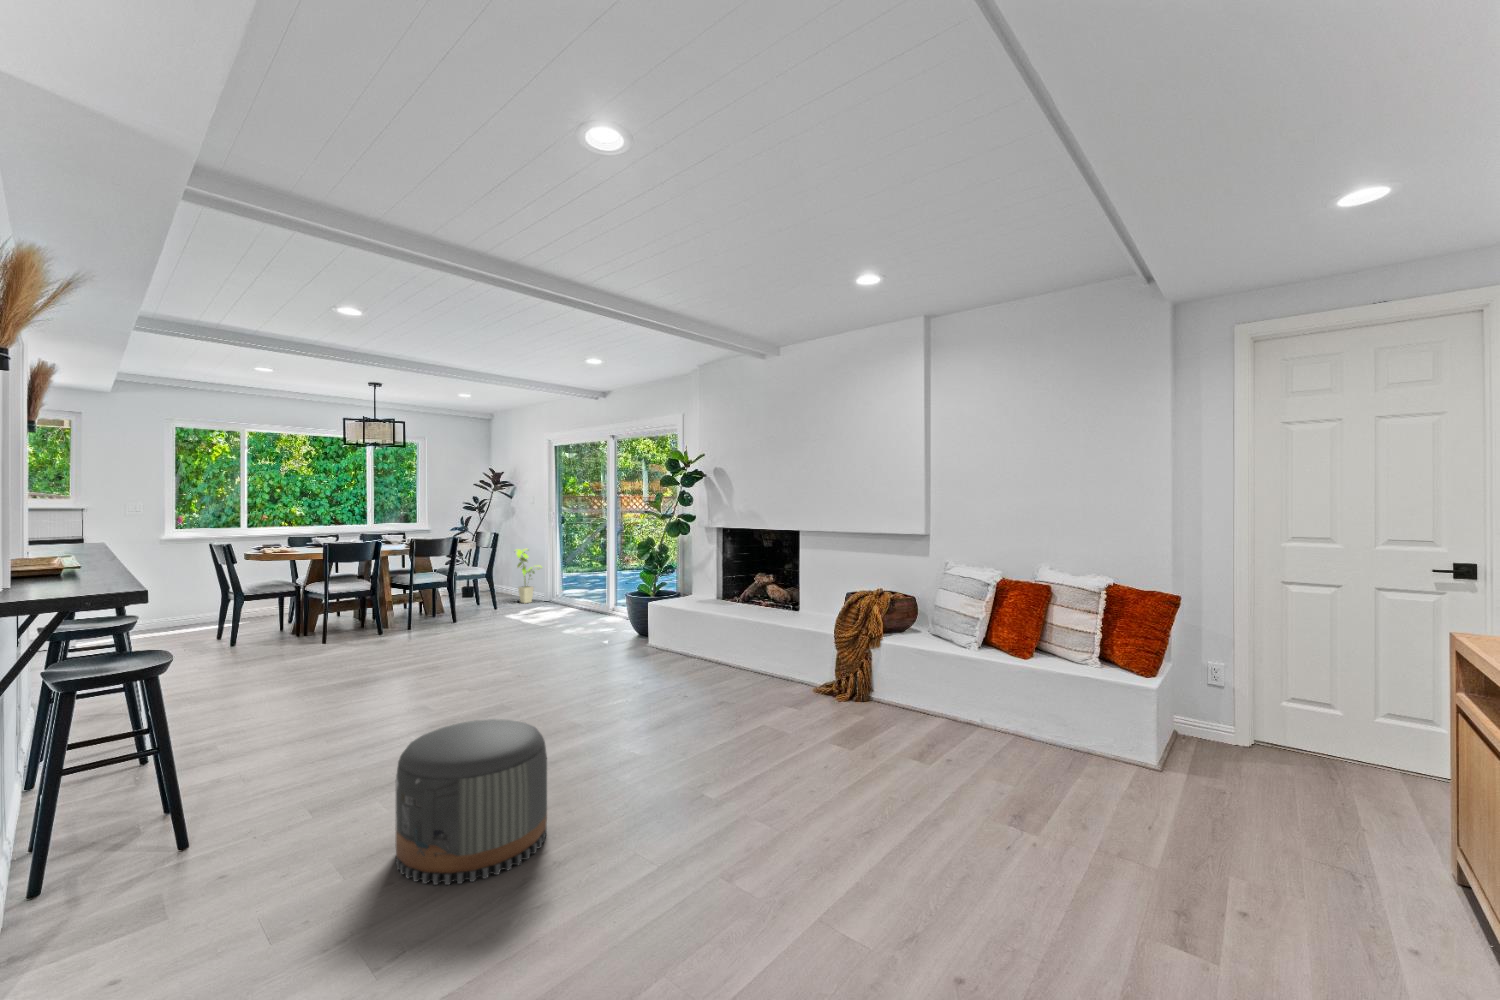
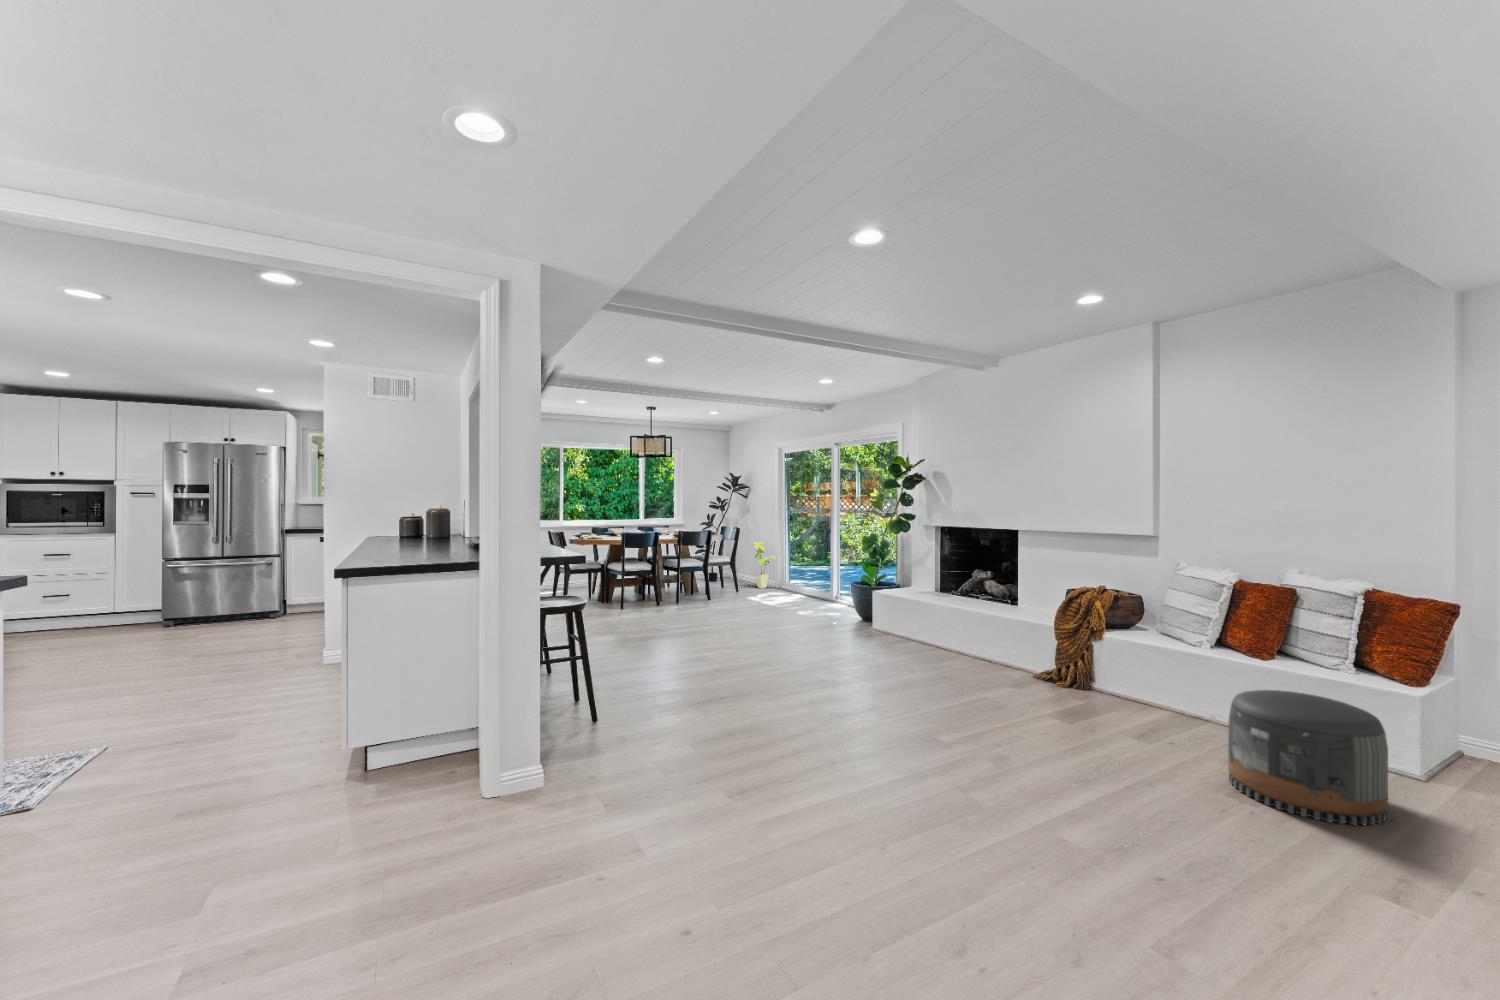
pouf: present [395,719,547,885] -> present [1228,690,1388,825]

